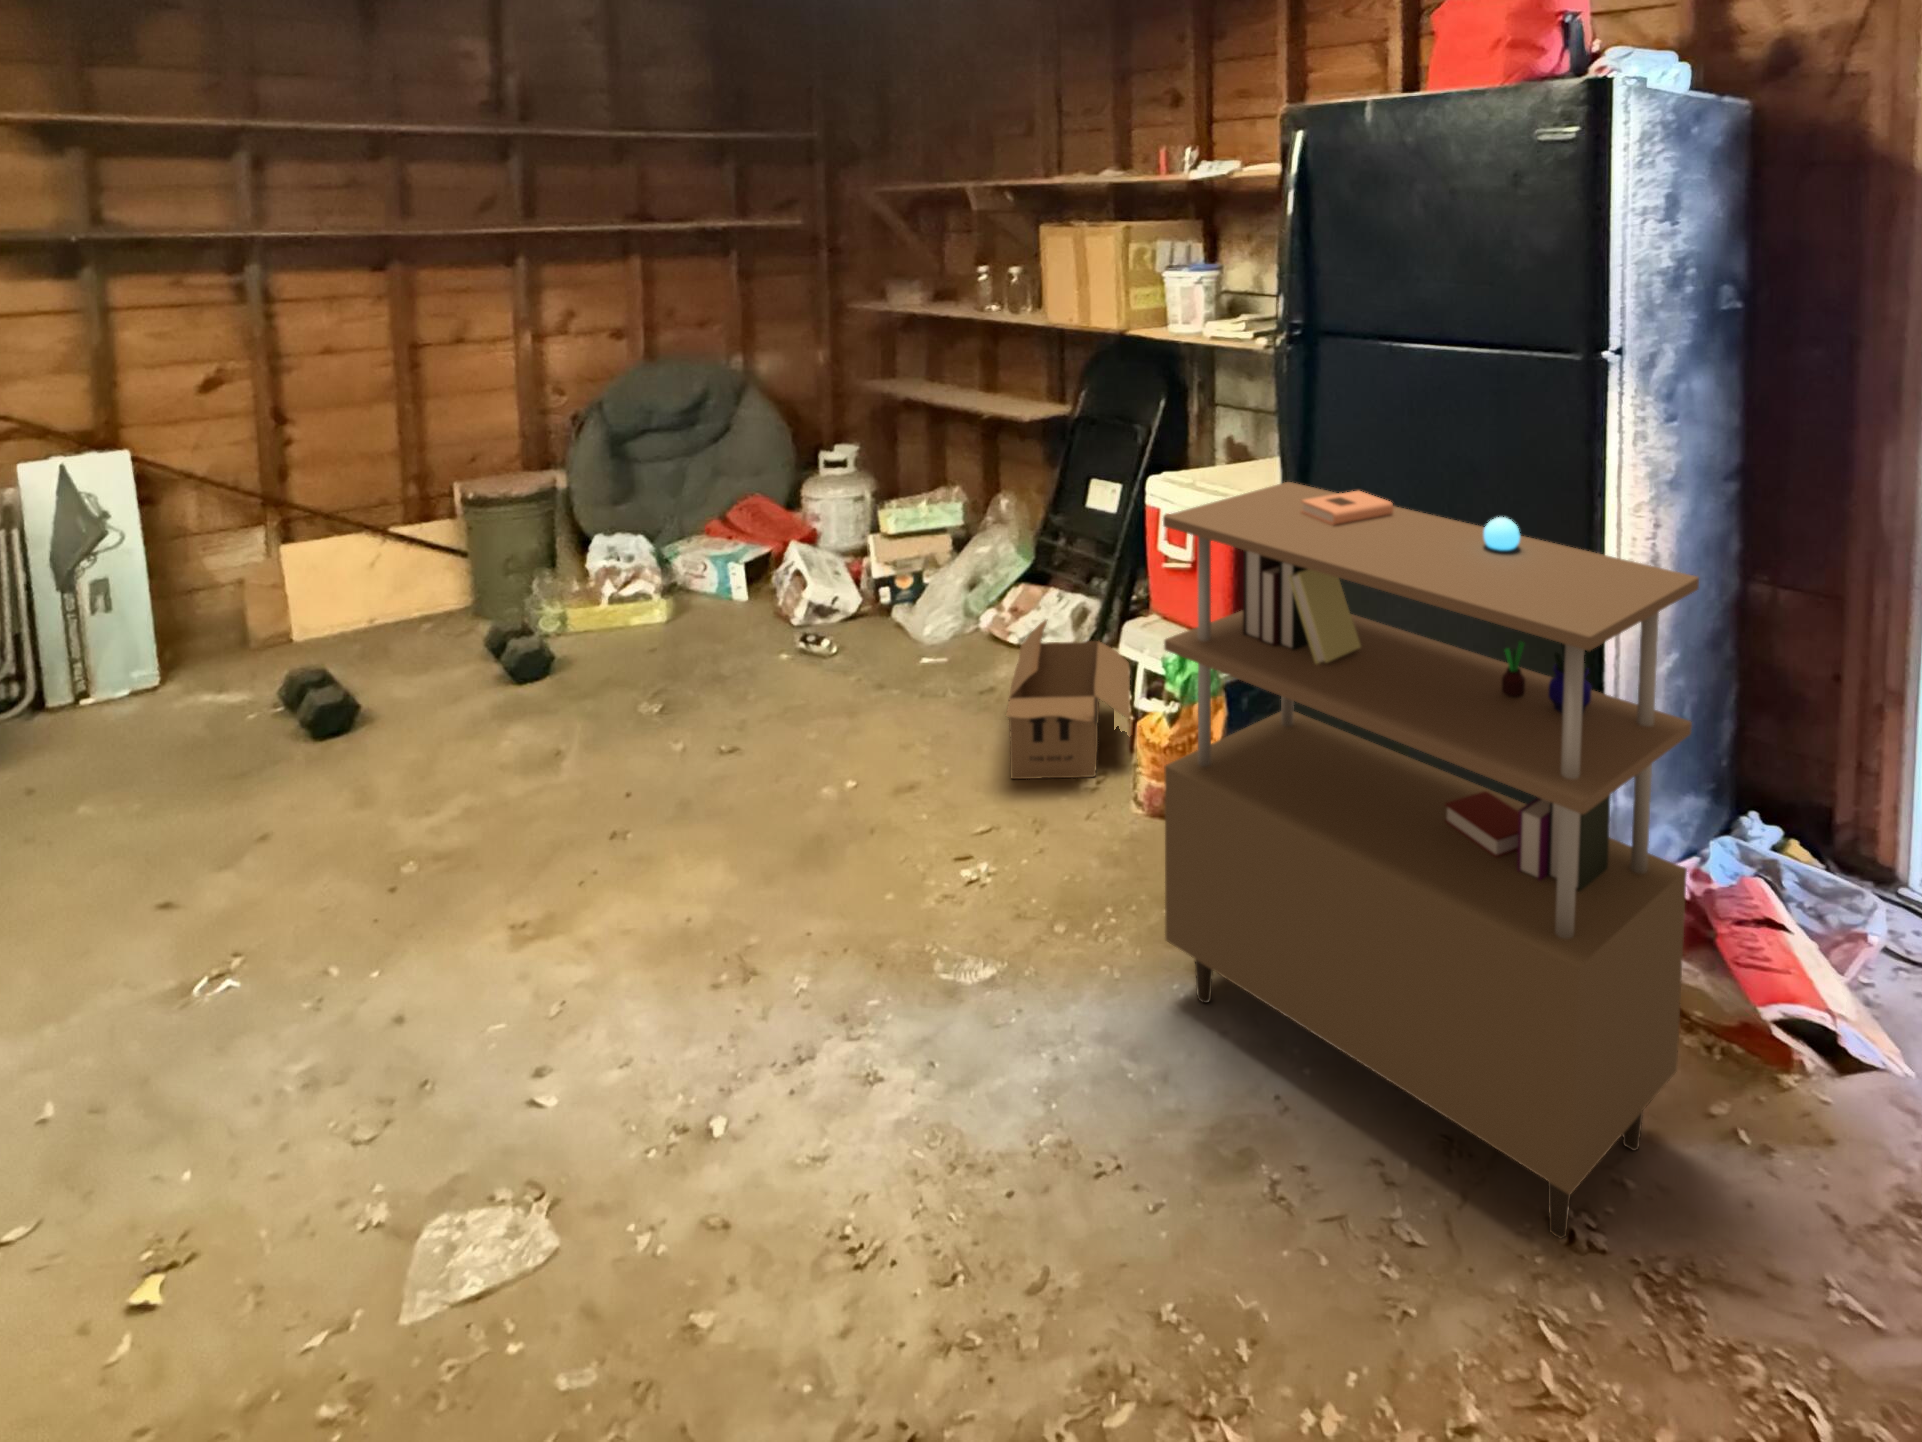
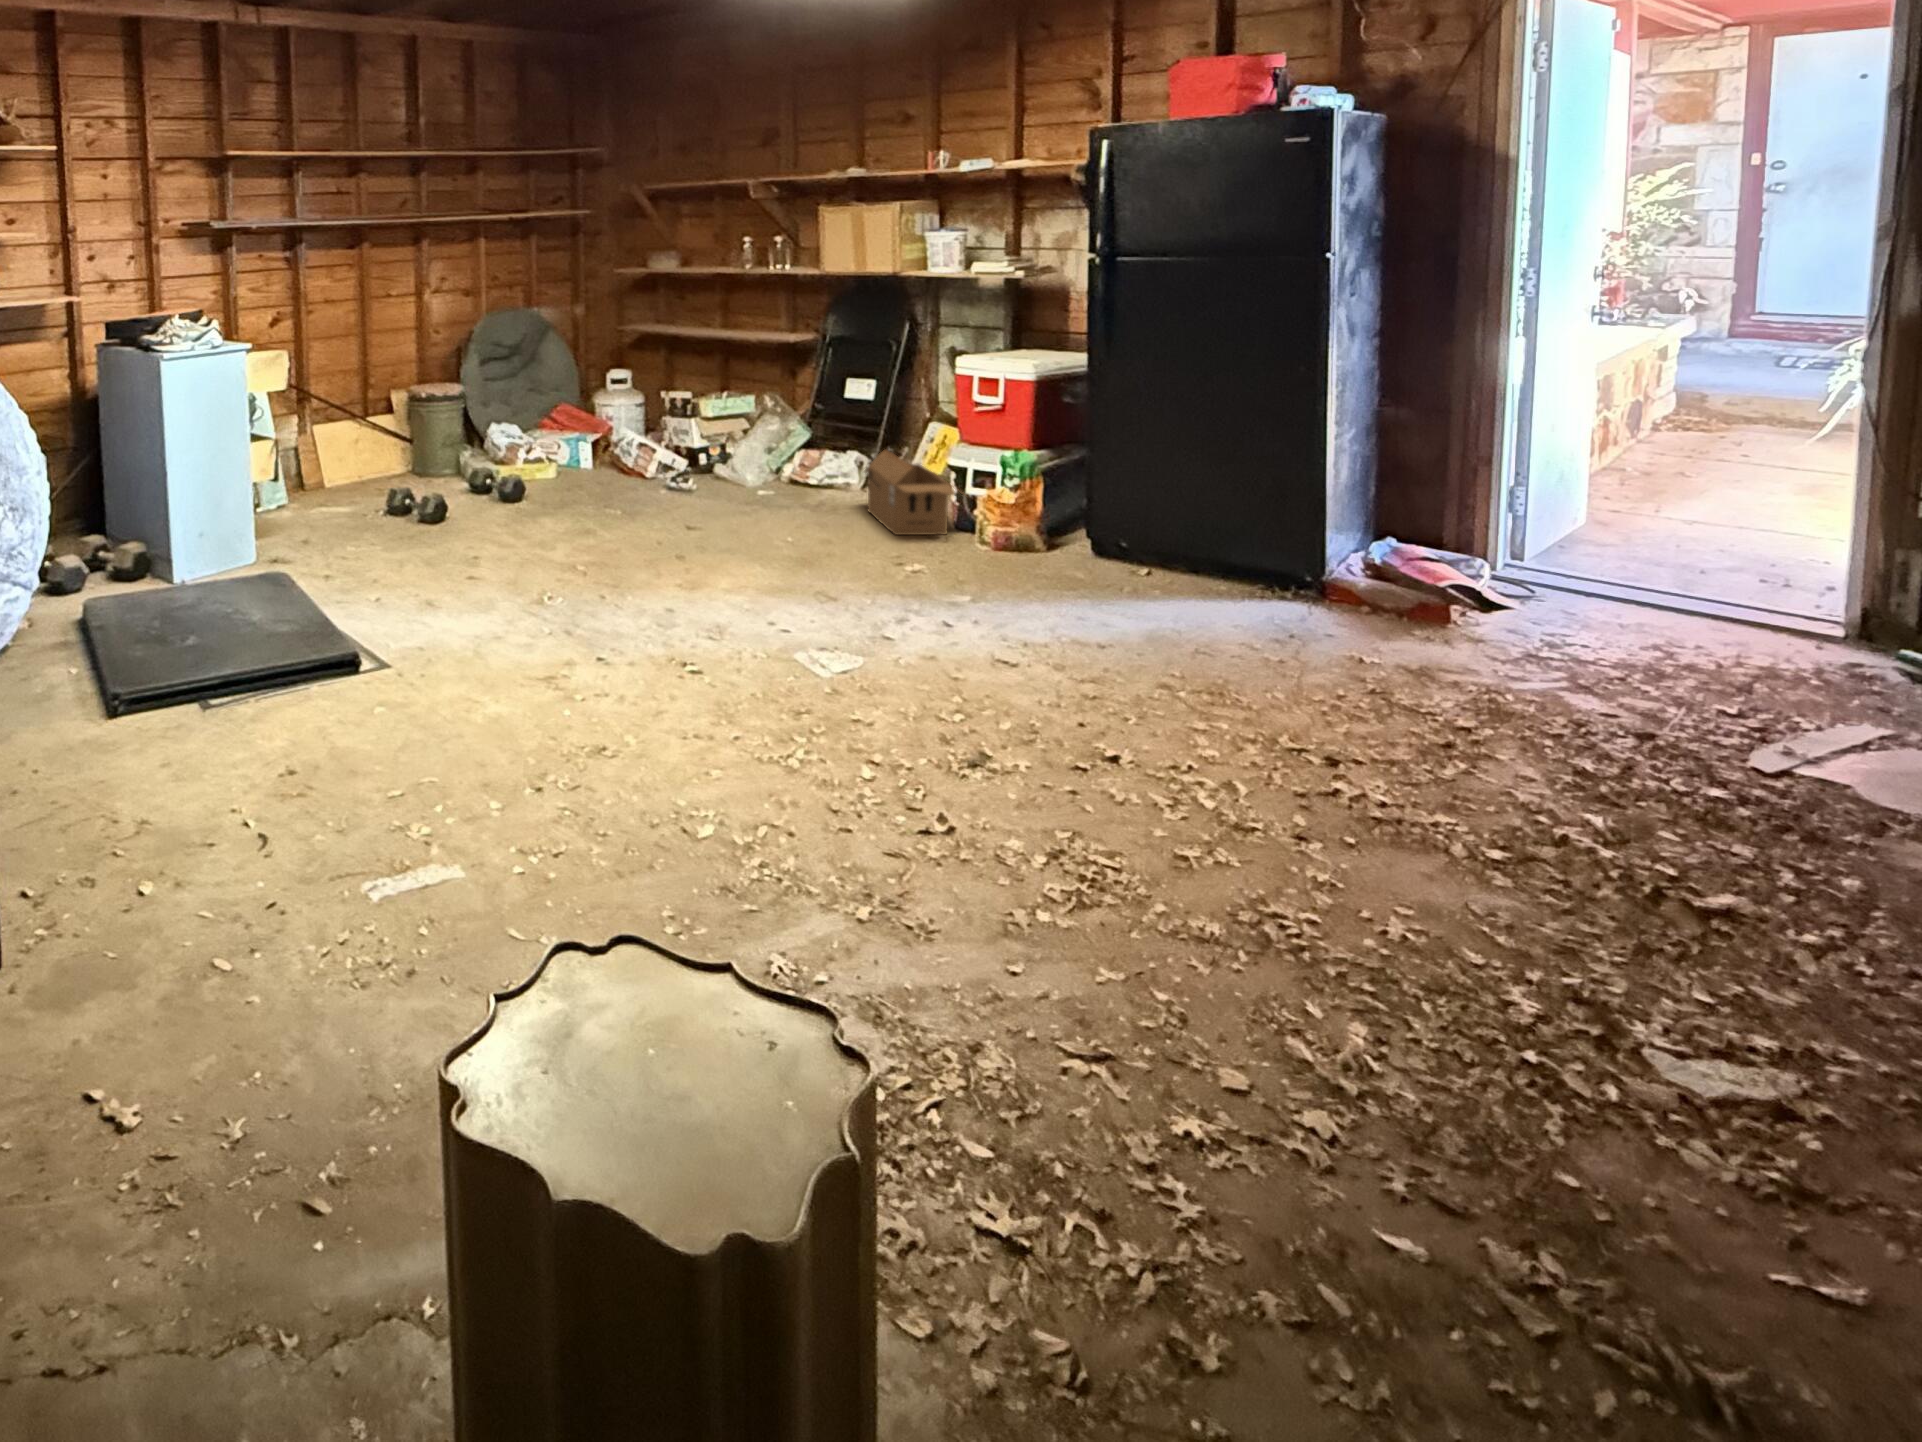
shelving unit: present [1163,482,1699,1238] -> none [1085,330,1415,664]

